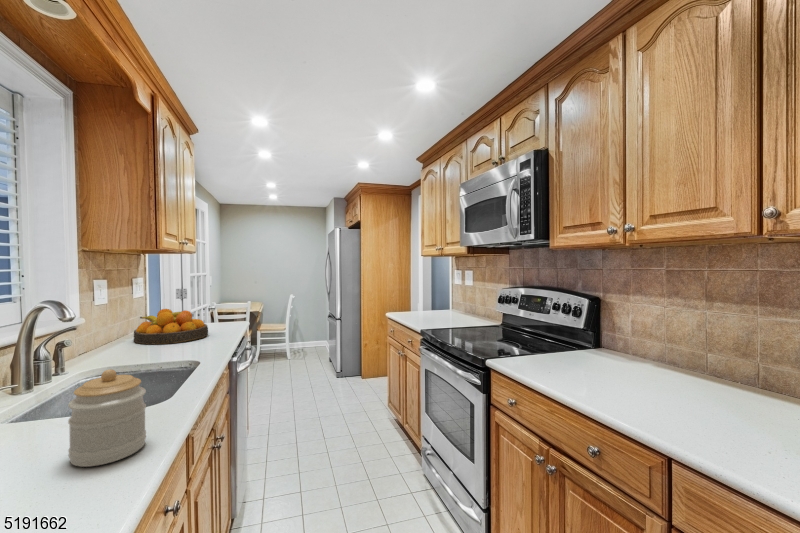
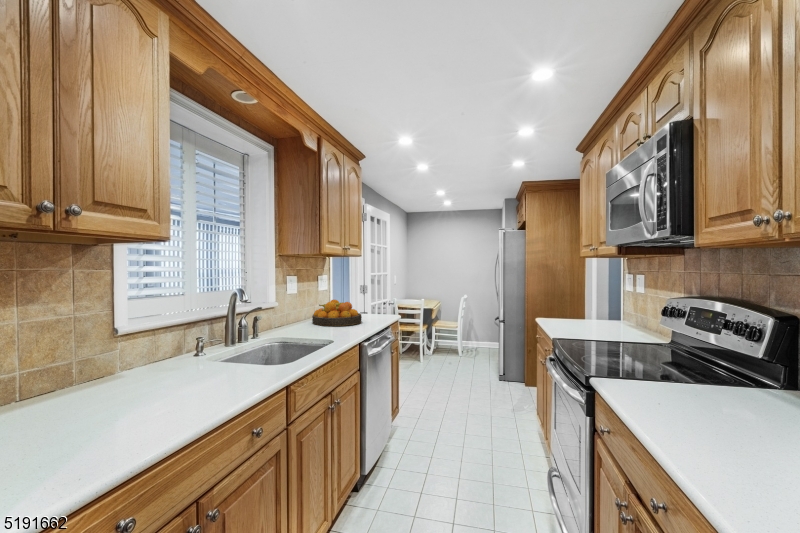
jar: present [68,369,146,467] -> none [212,333,255,391]

